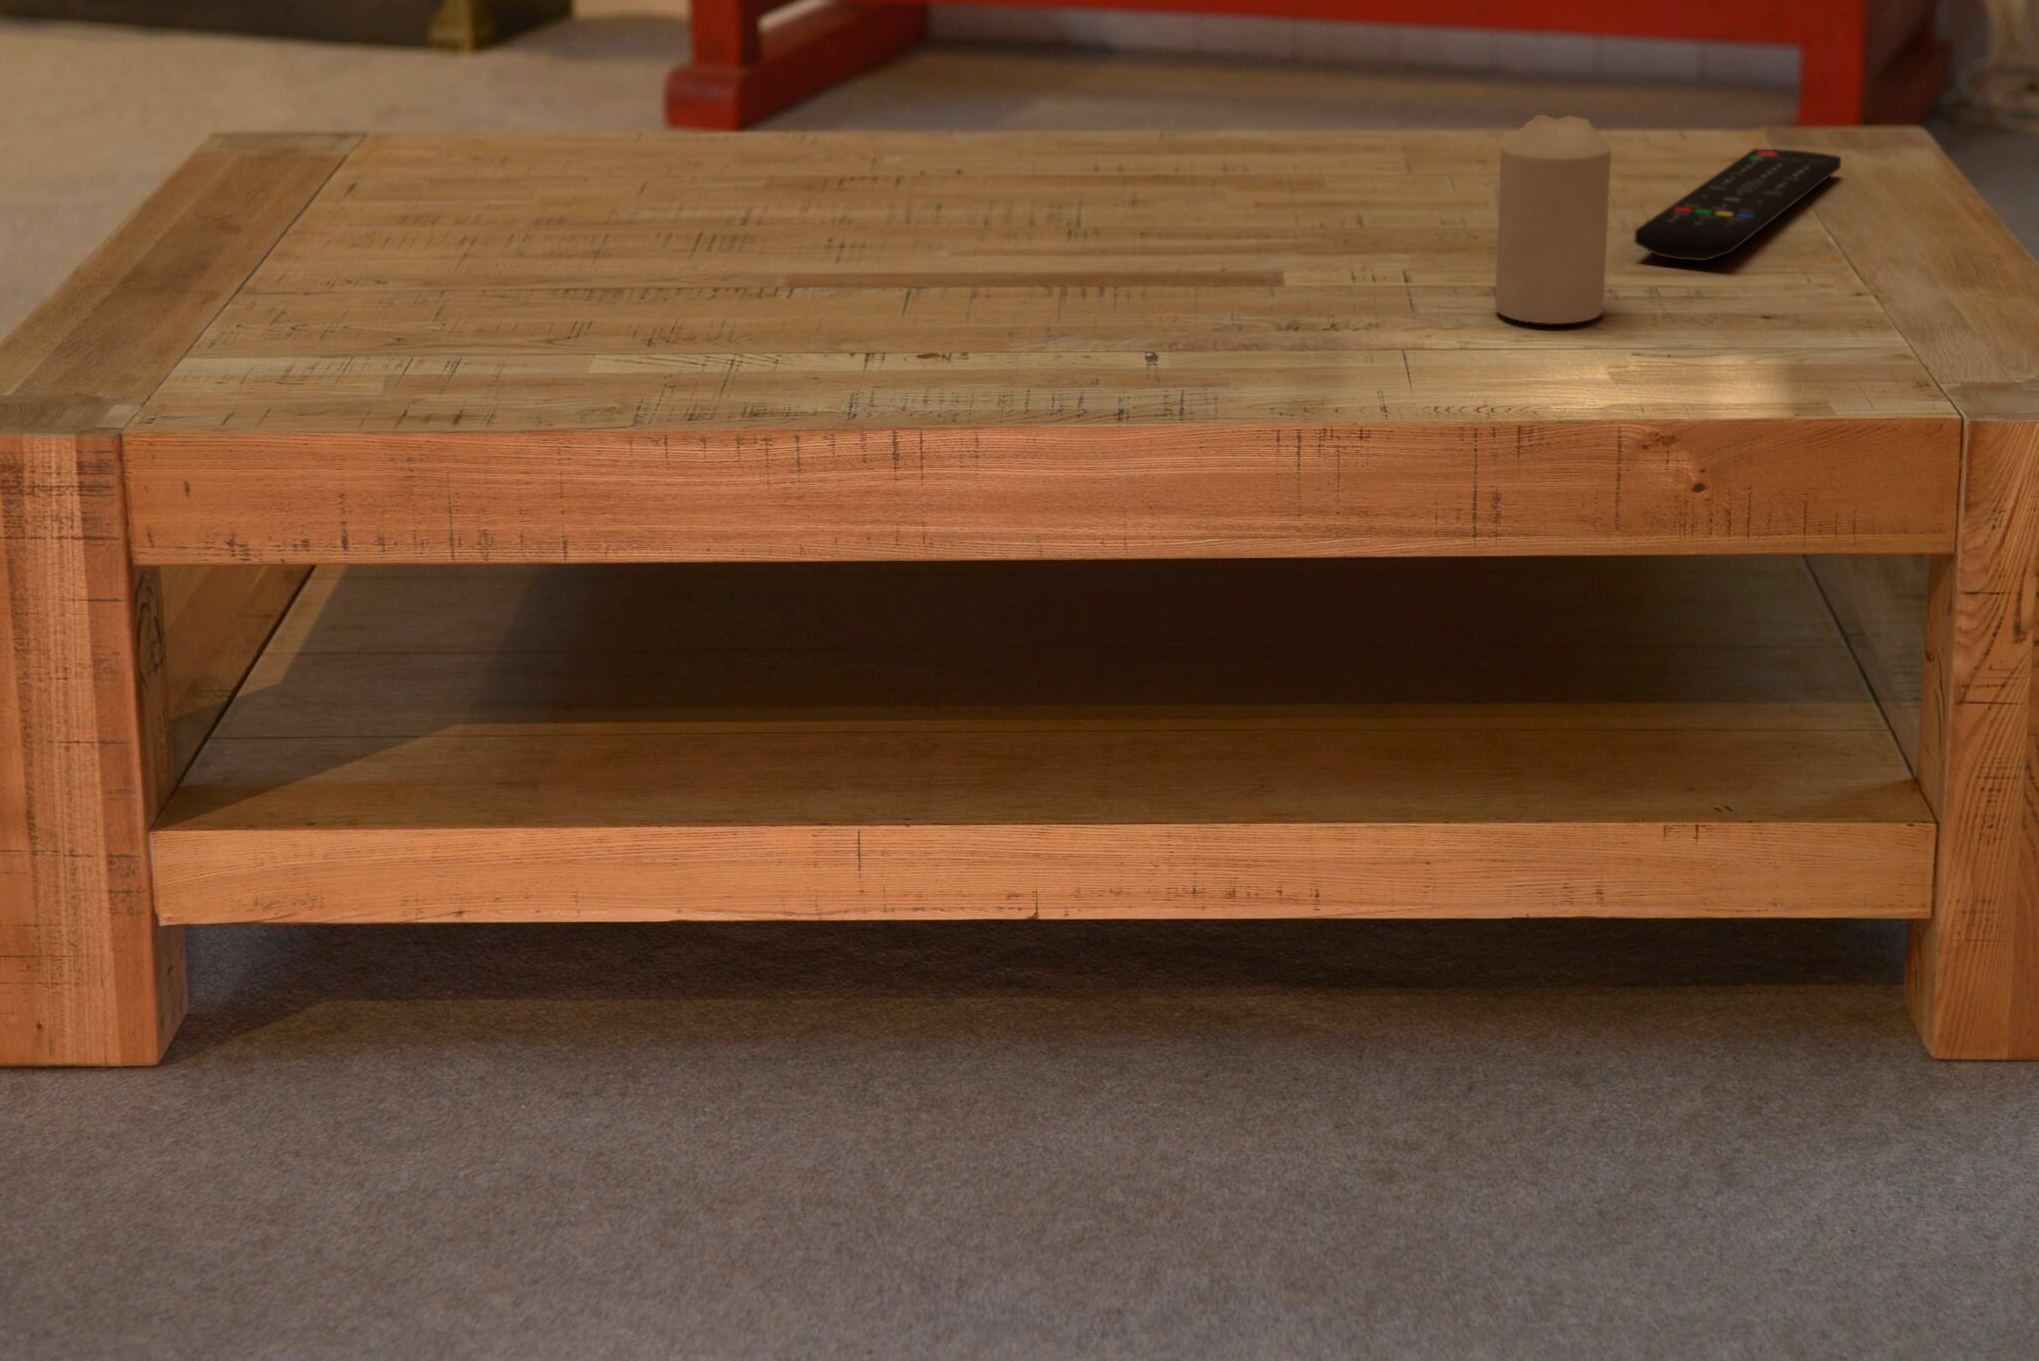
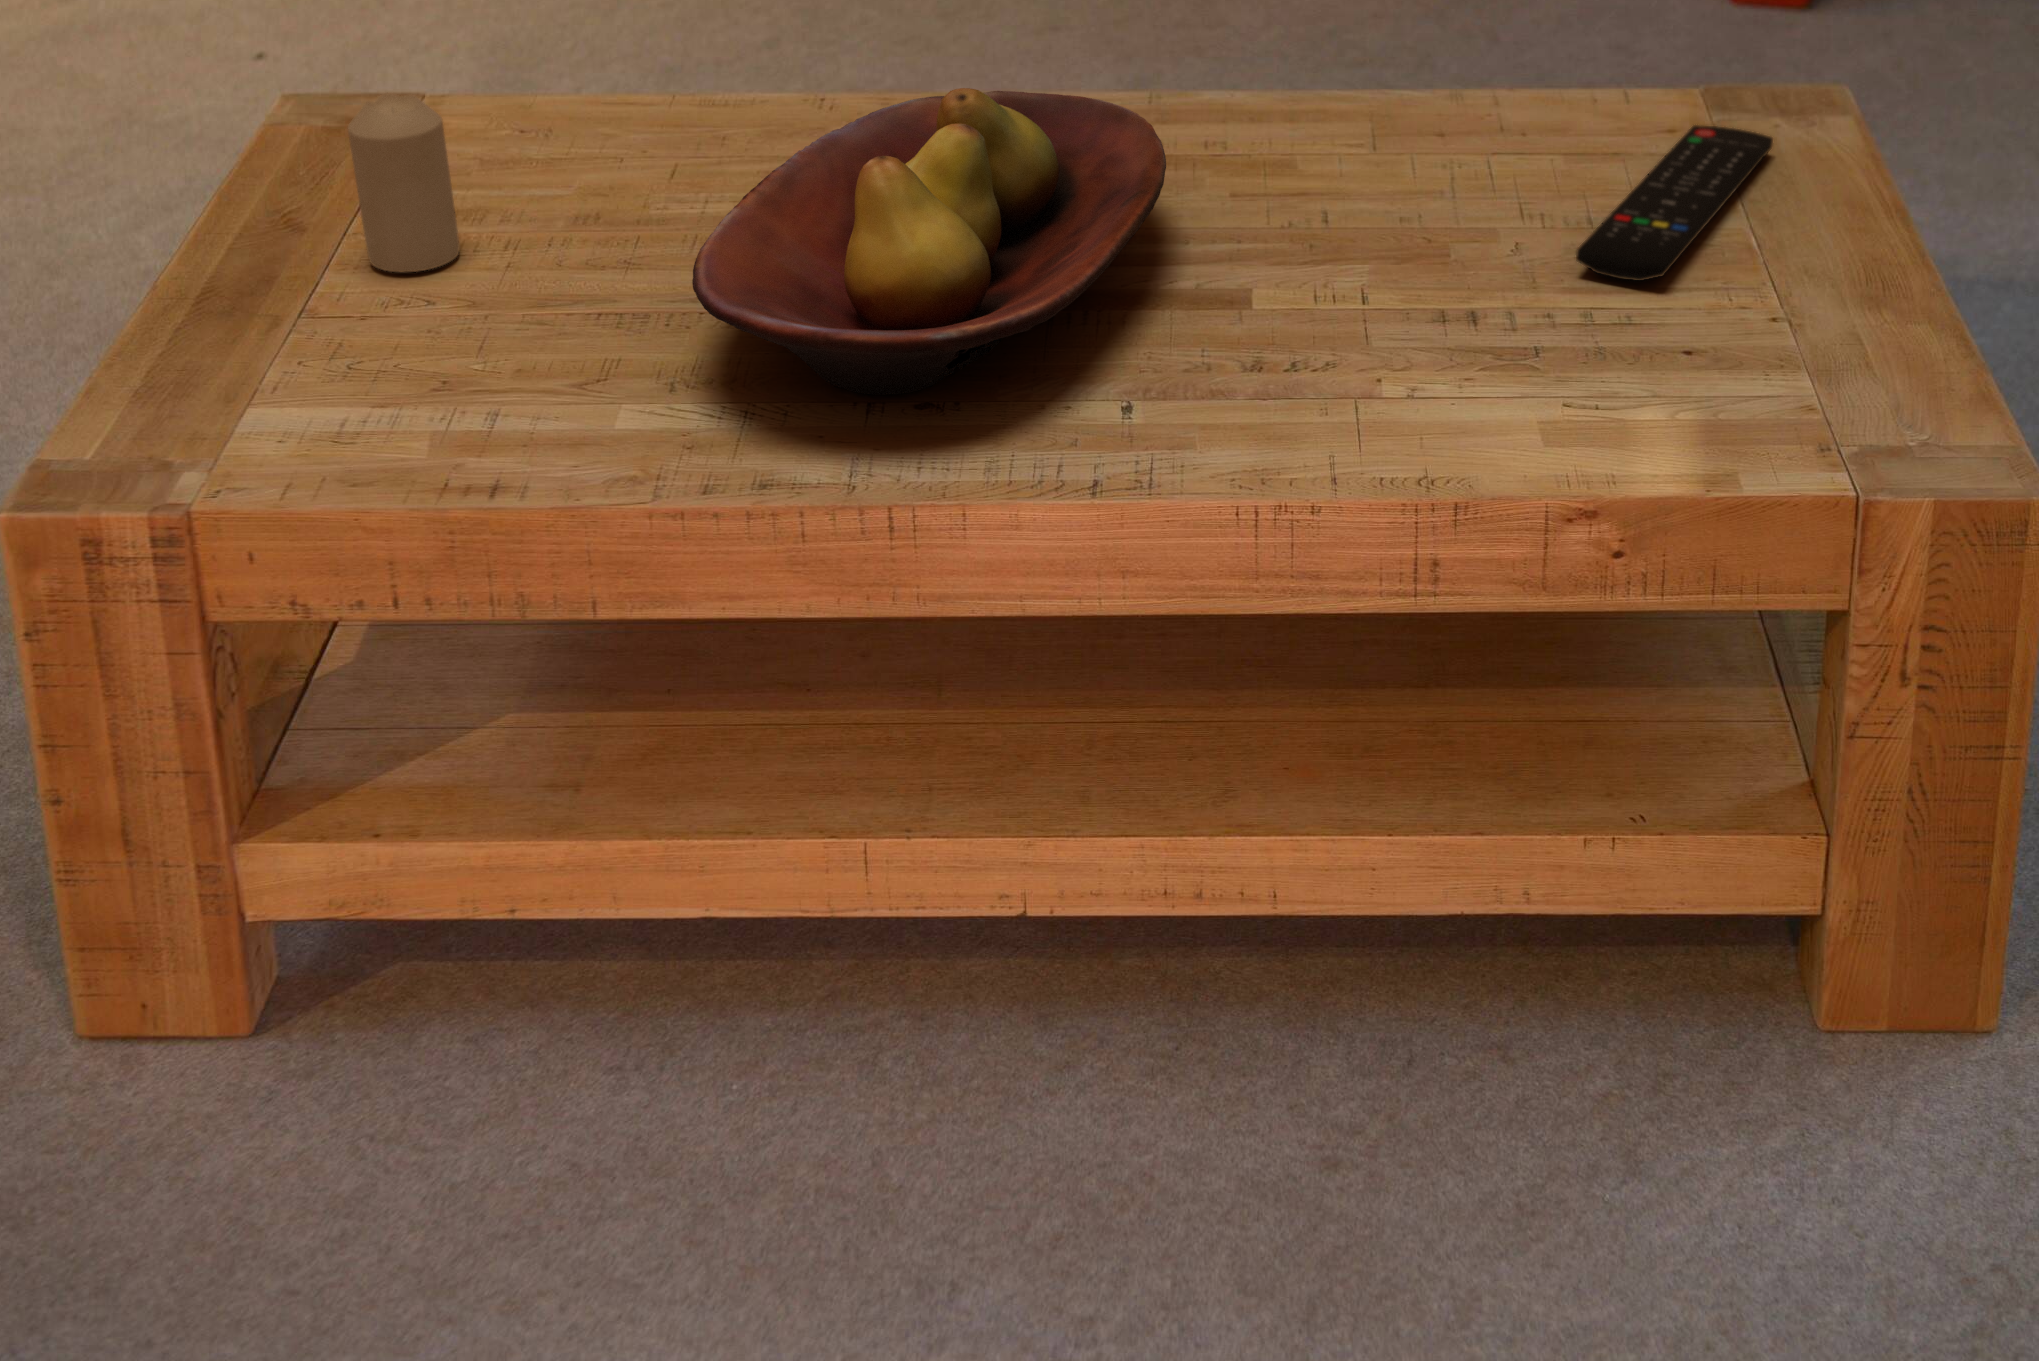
fruit bowl: none [681,60,1188,342] -> present [692,88,1166,395]
candle: present [1495,115,1611,324] -> present [348,93,460,272]

